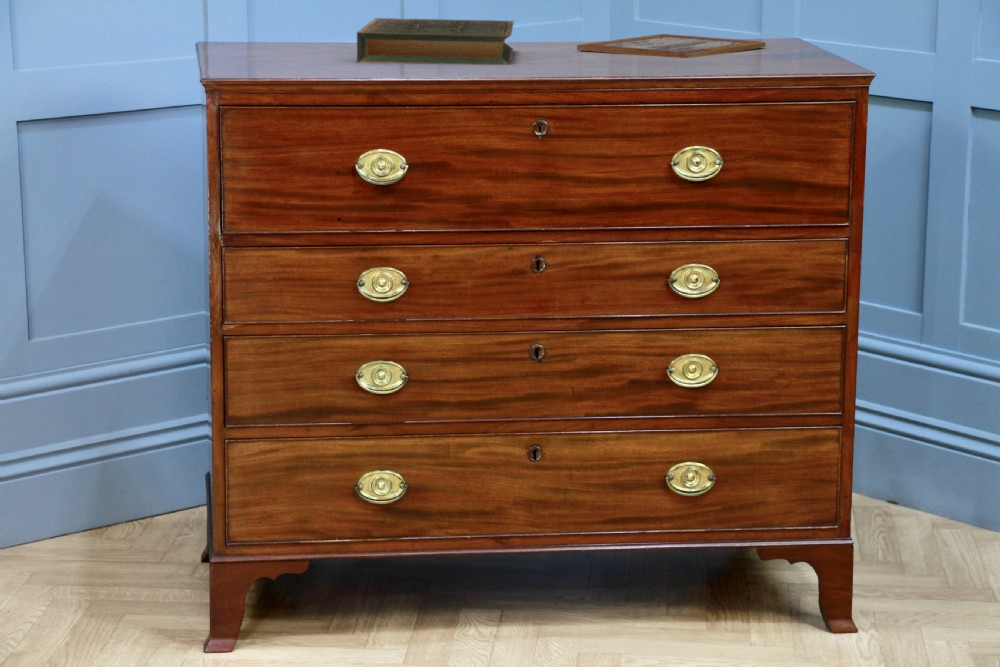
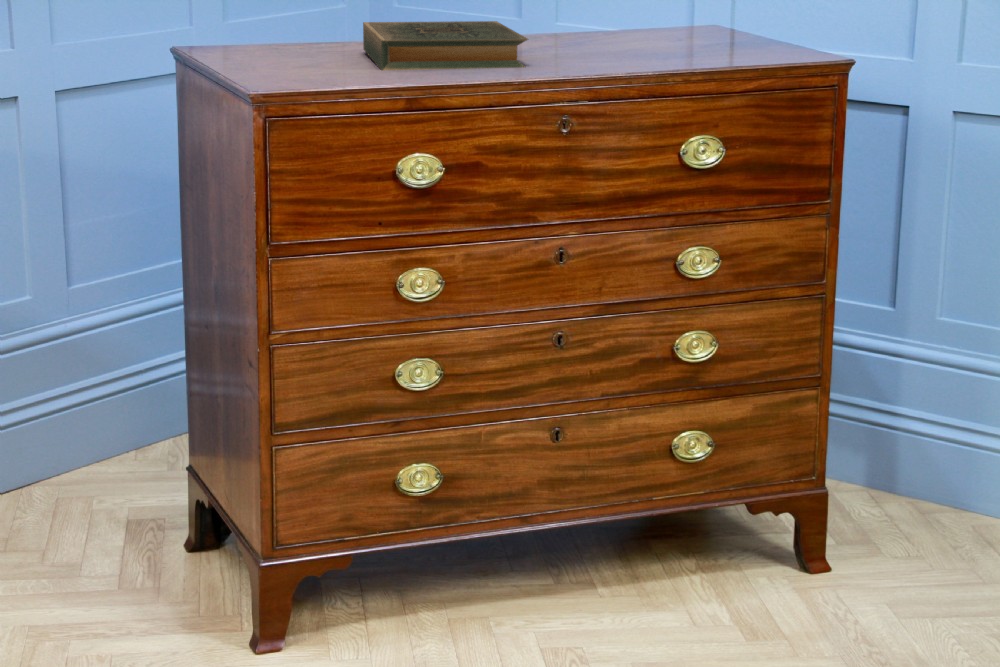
picture frame: present [577,34,766,58] -> none [552,27,712,54]

